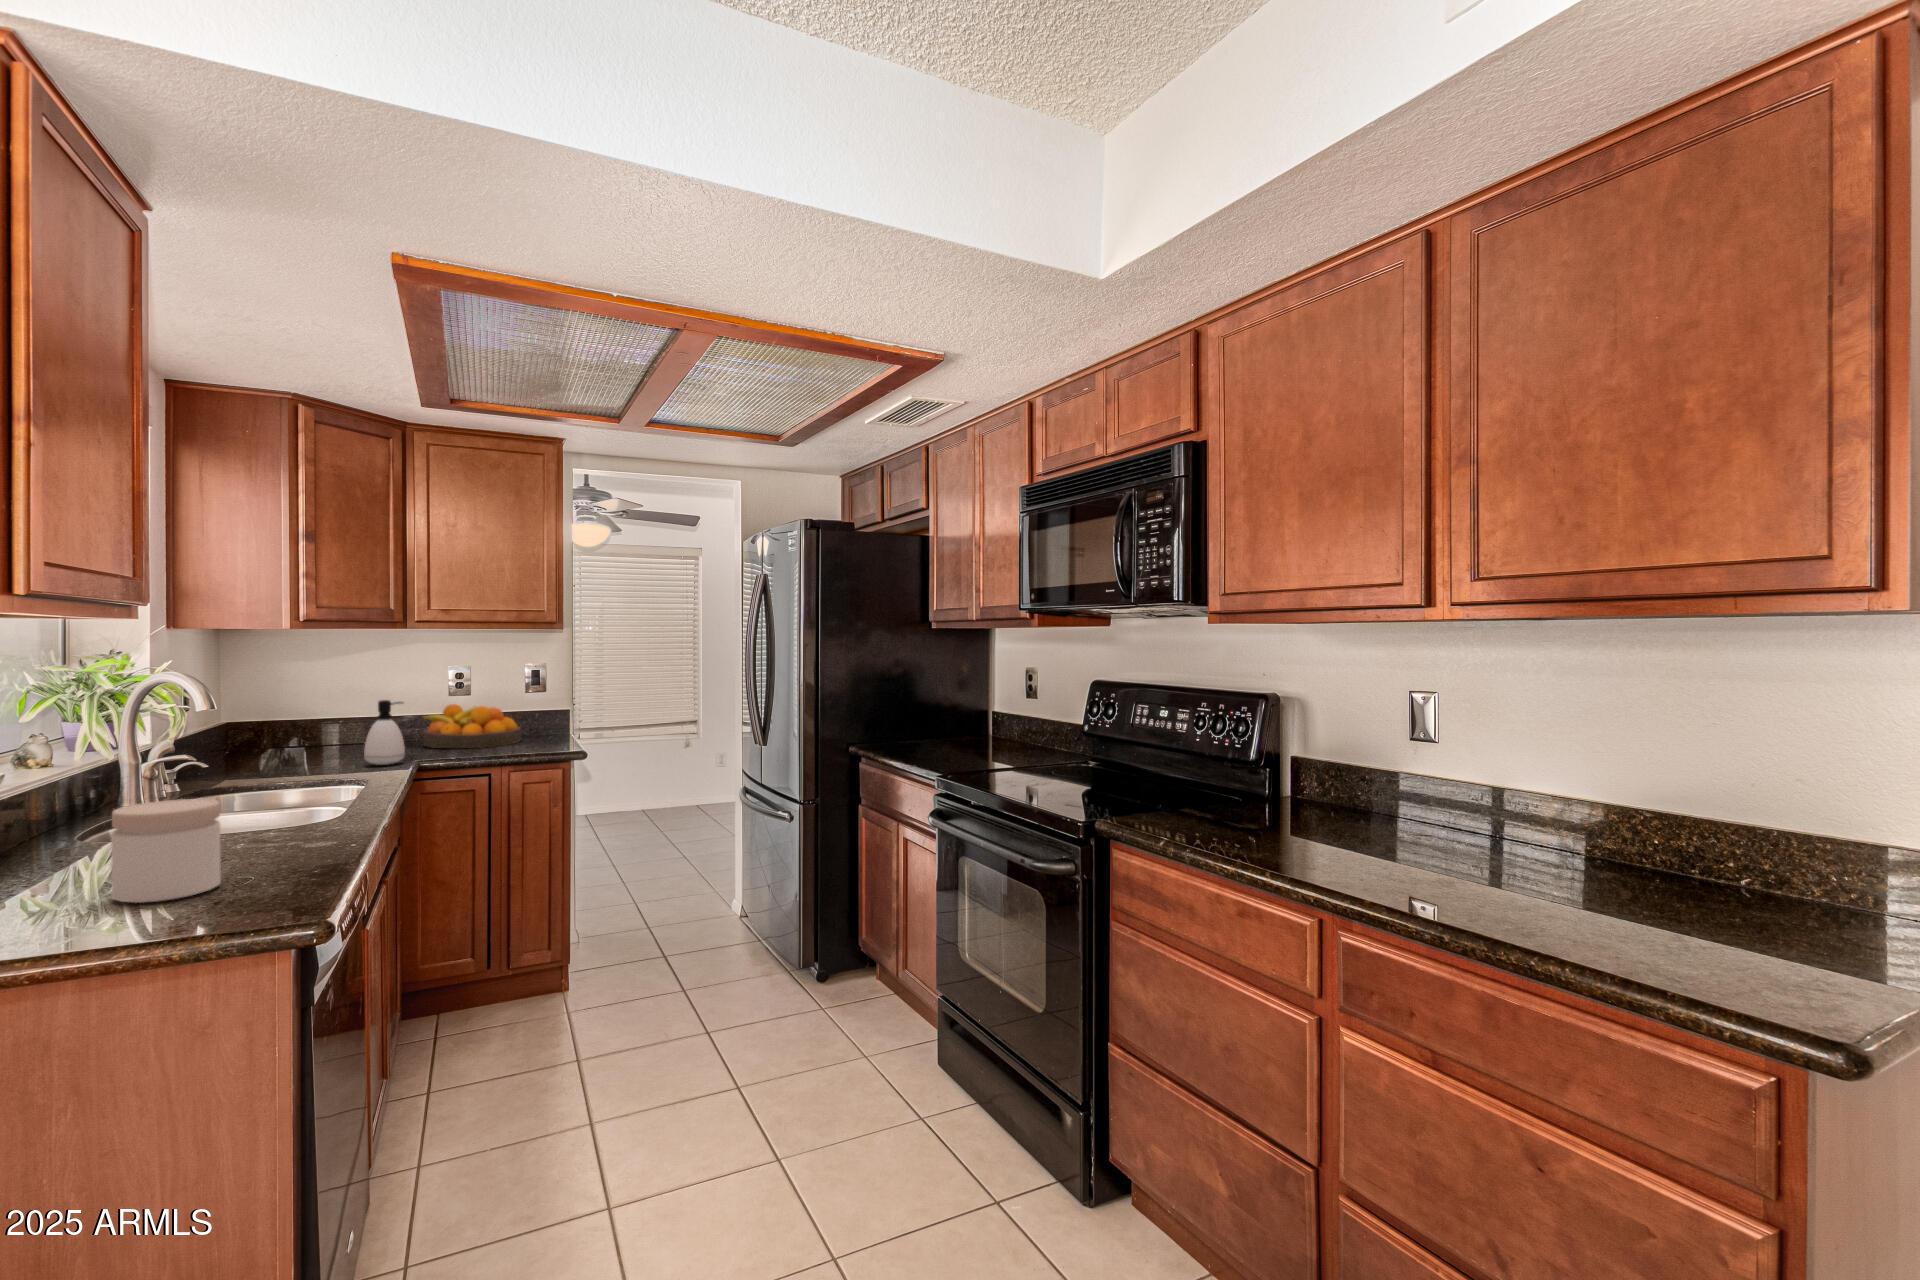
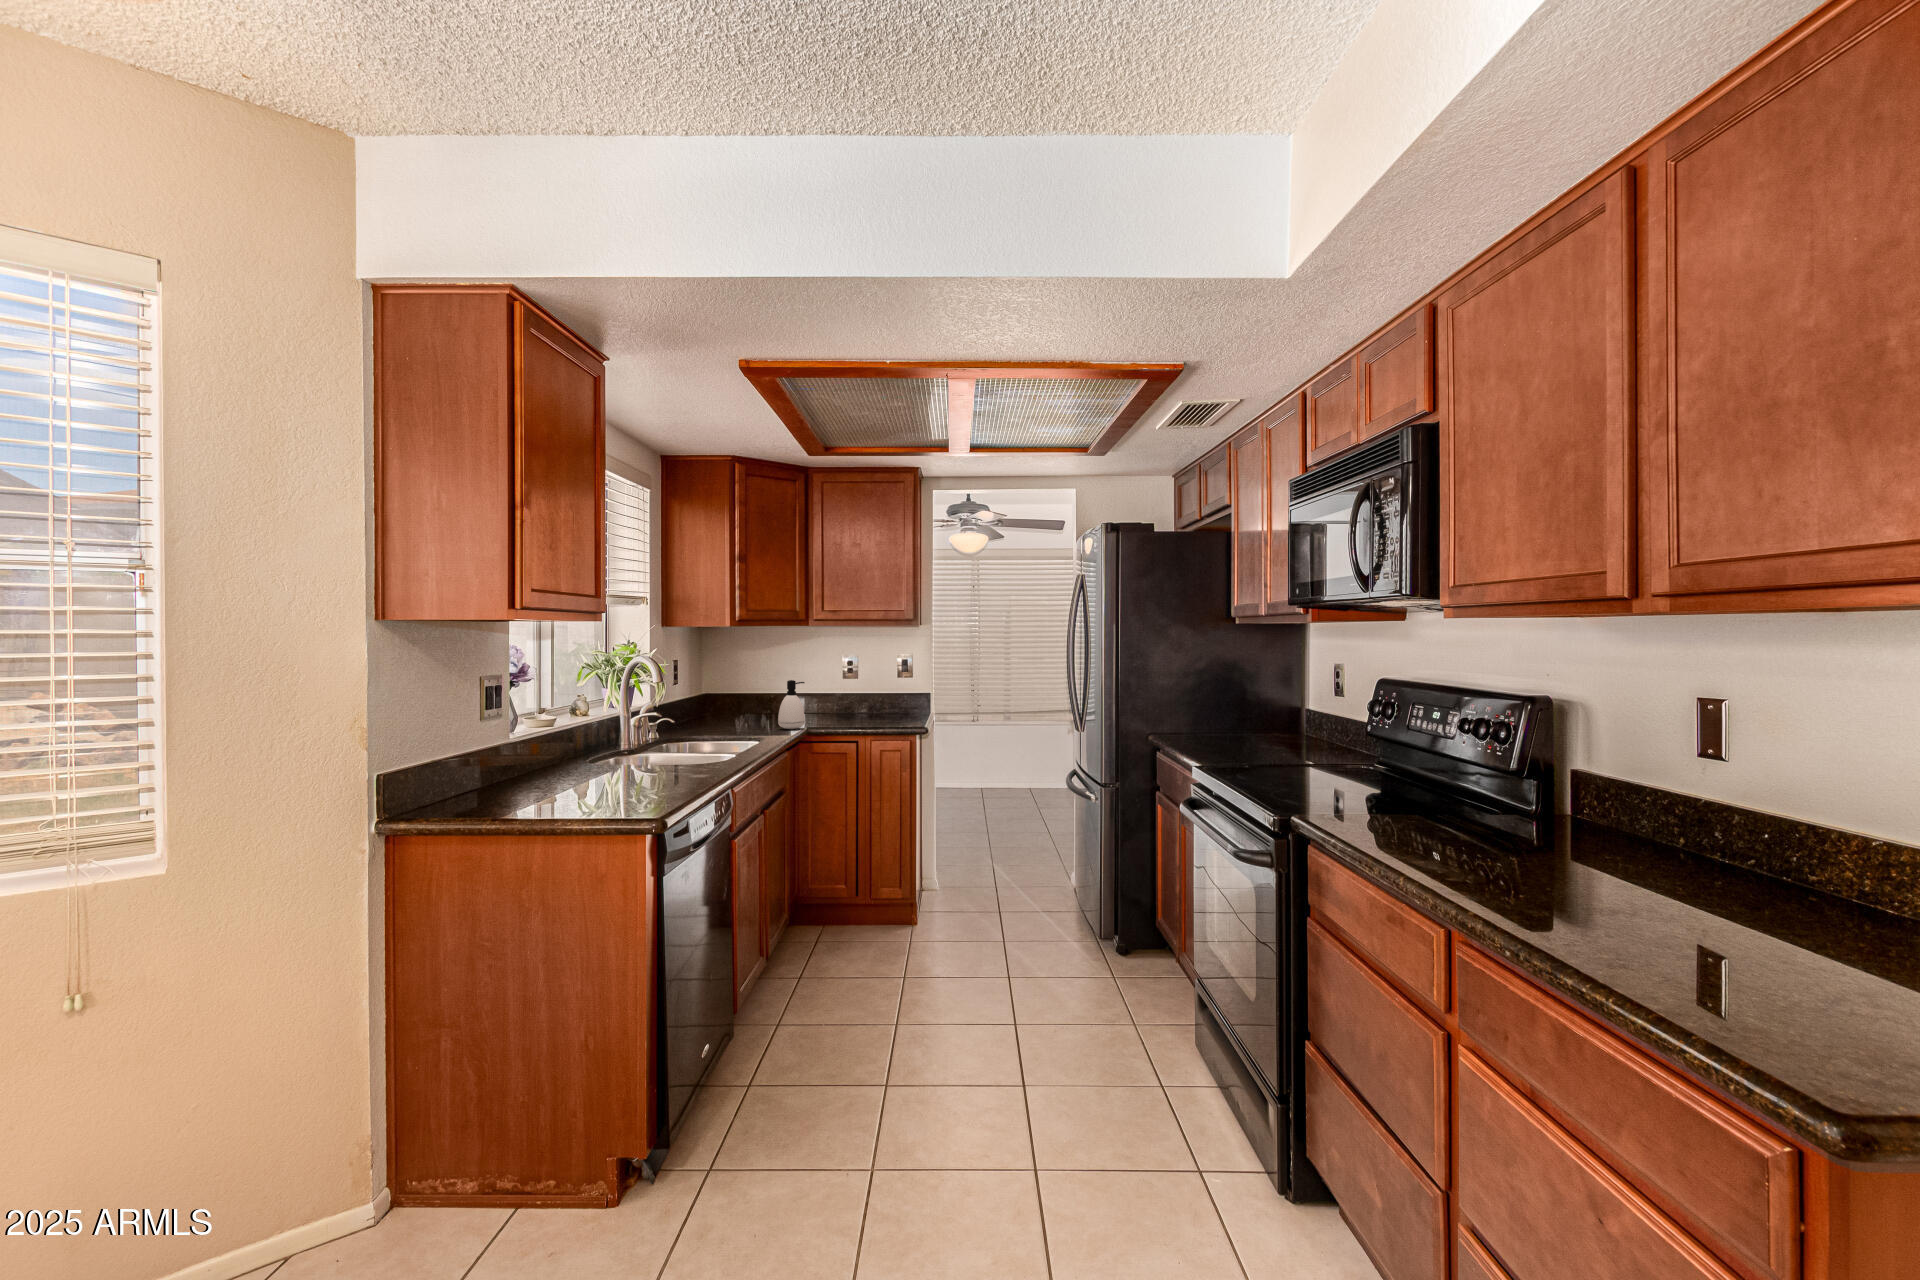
fruit bowl: present [422,704,521,748] -> none [826,686,897,721]
jar: present [111,799,221,903] -> none [577,738,633,800]

